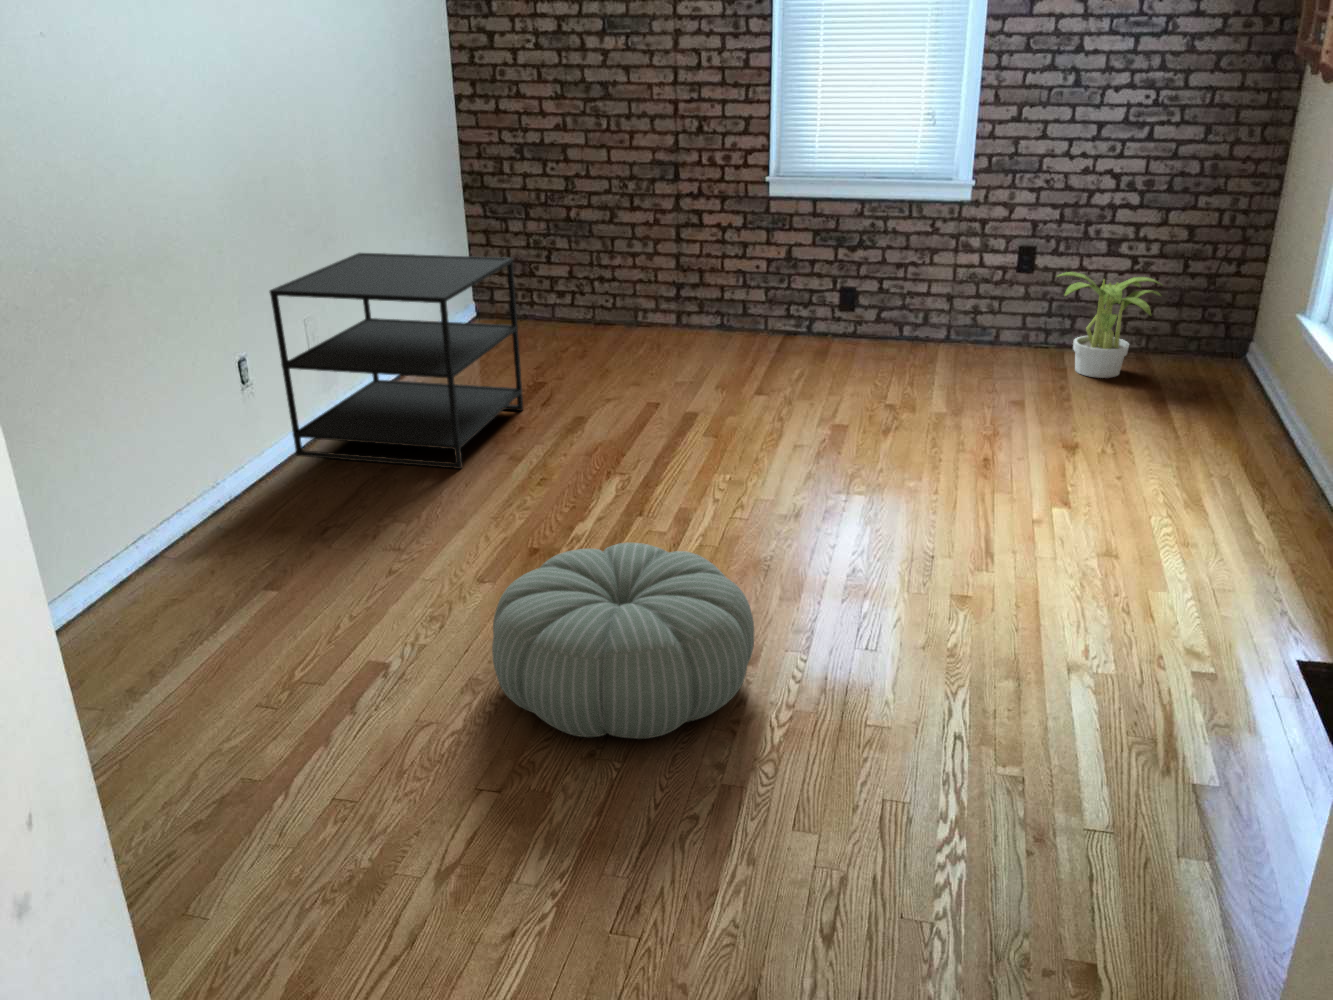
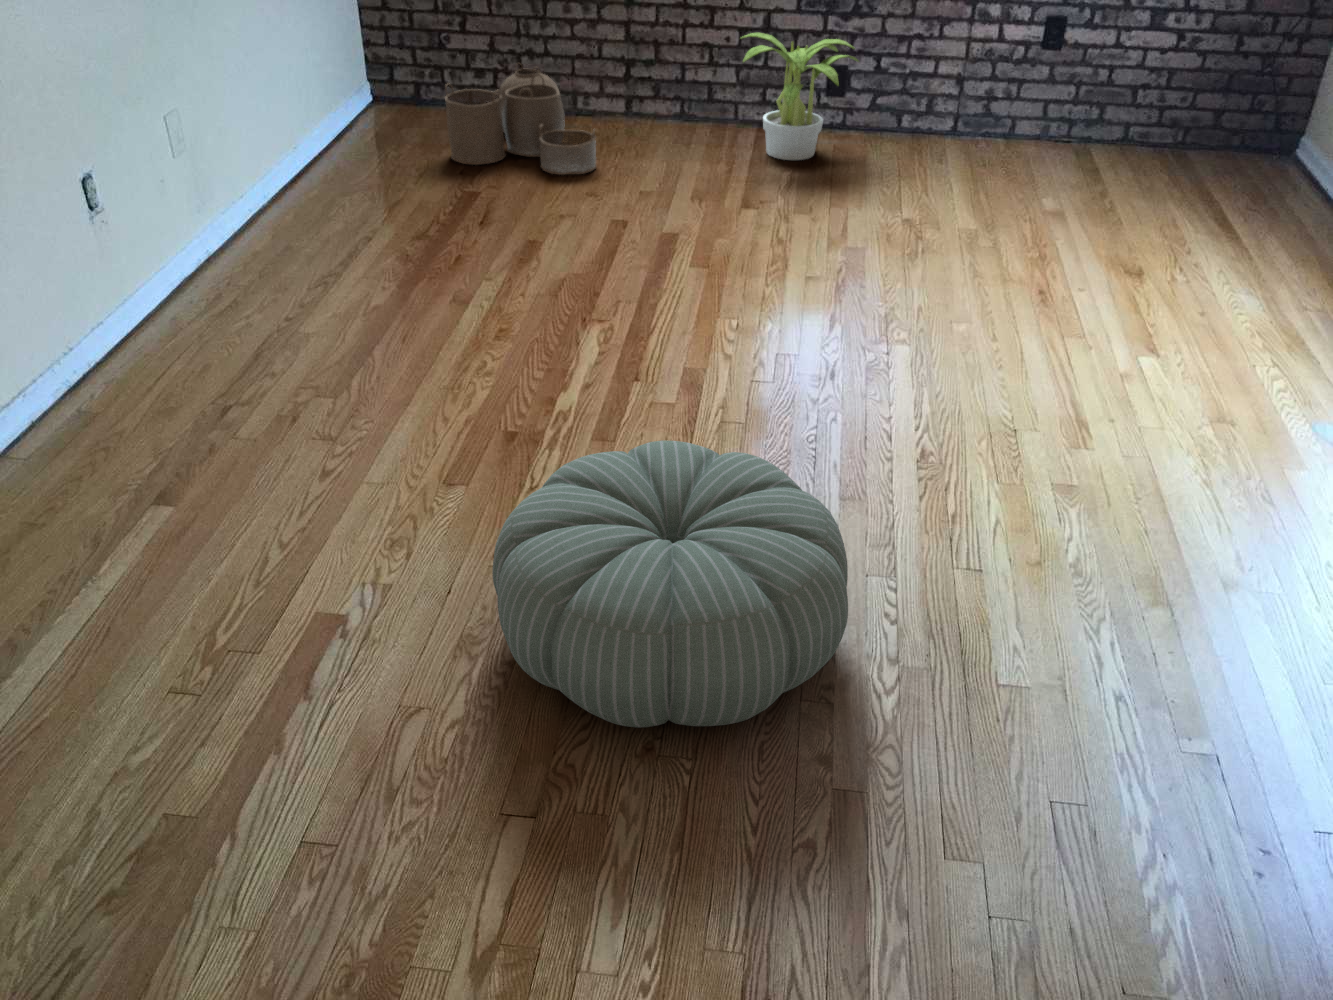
side table: present [269,253,523,469] -> none [111,18,458,315]
potted plant: present [1057,272,1162,378] -> present [741,33,859,160]
woven basket: none [525,286,644,371] -> present [445,69,596,175]

